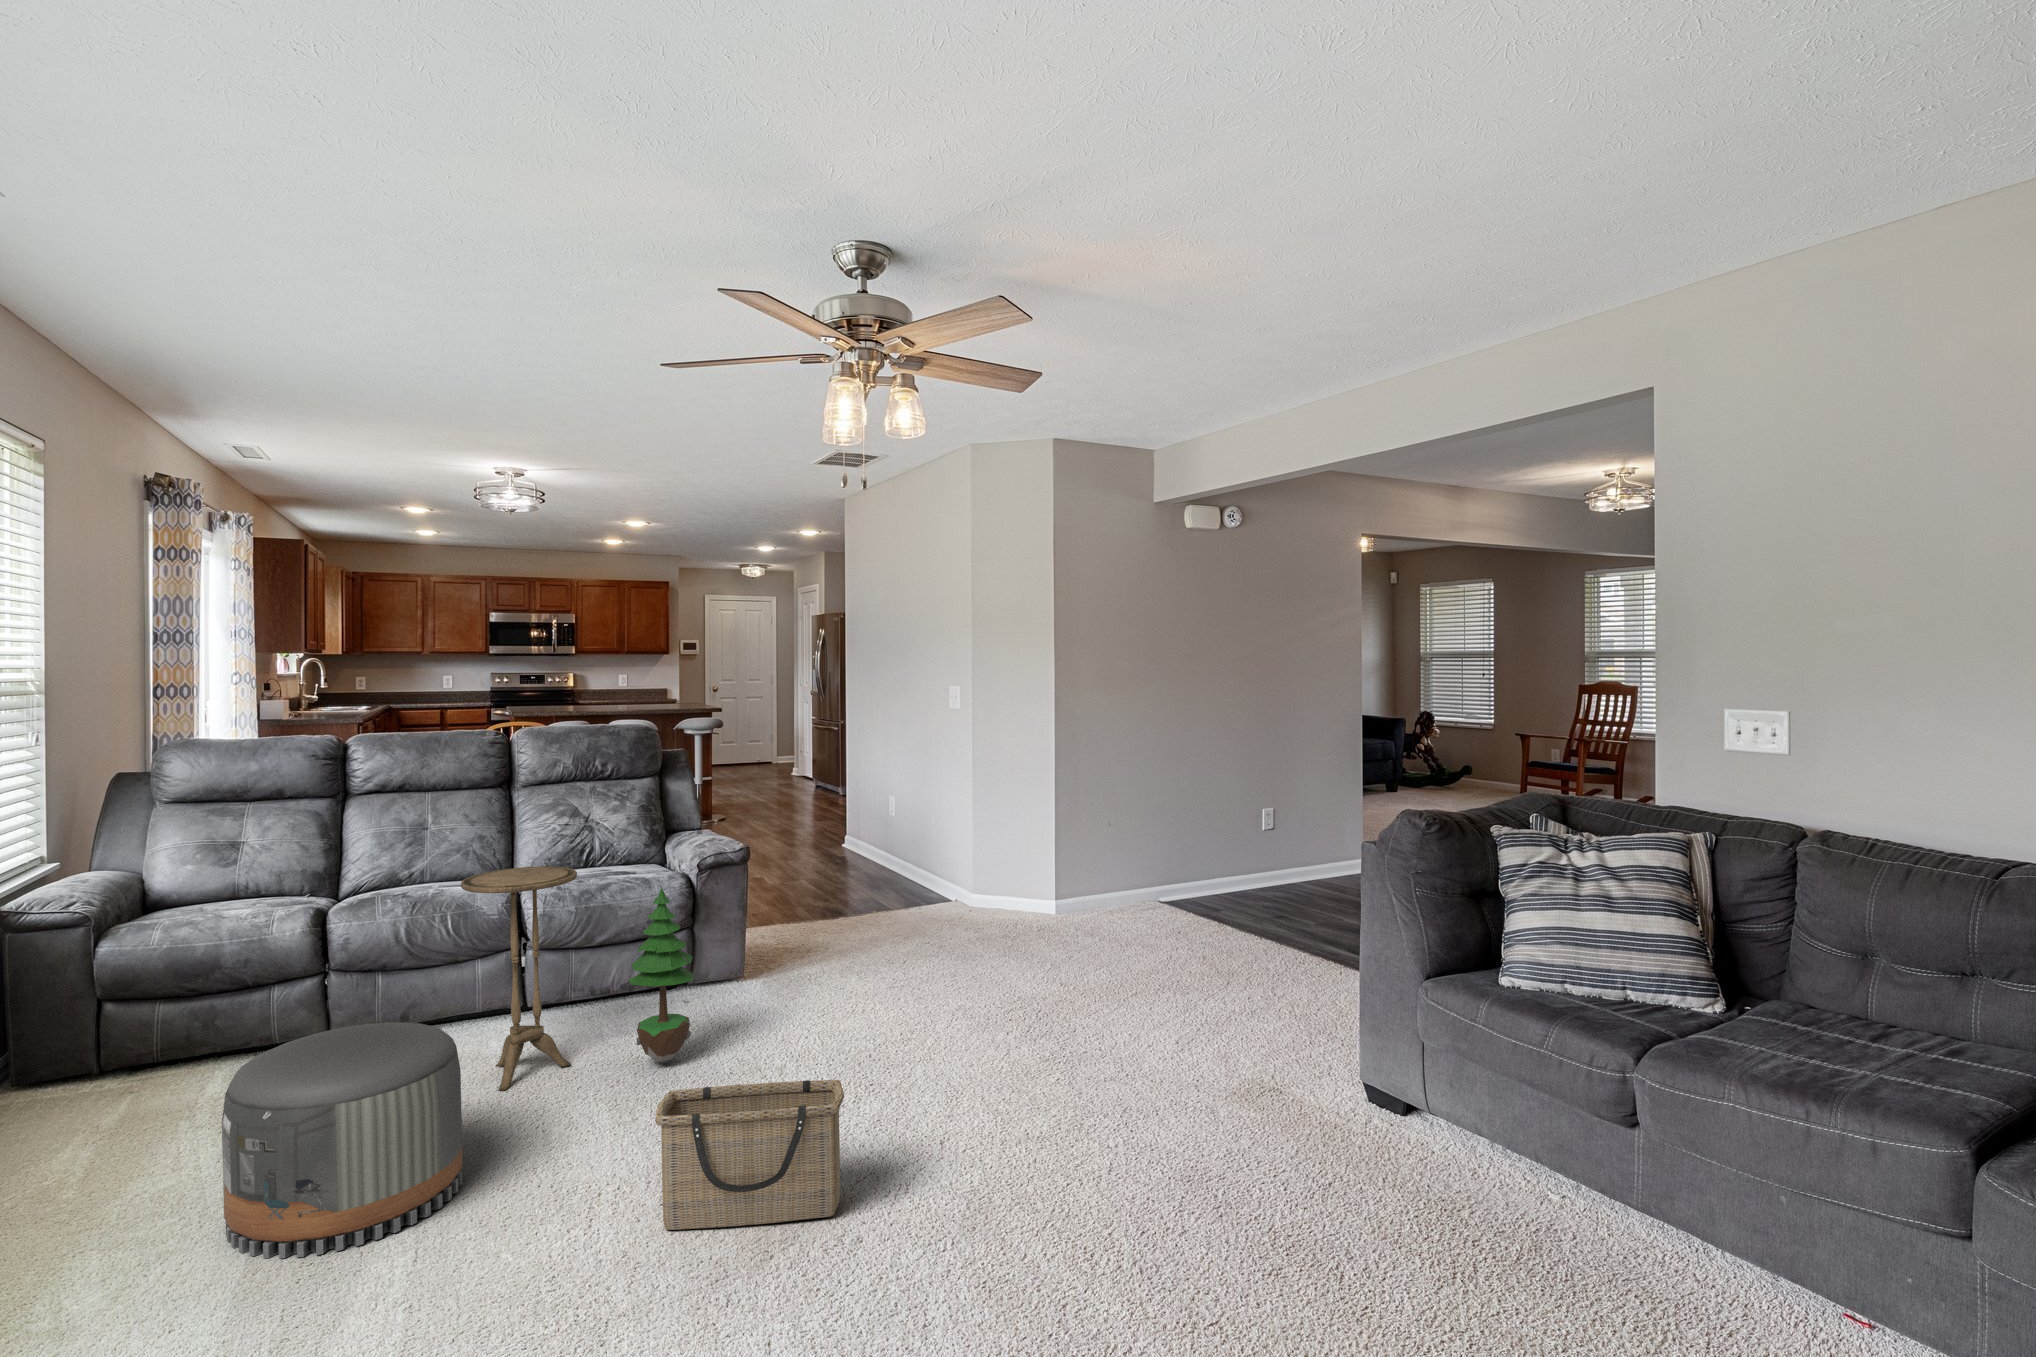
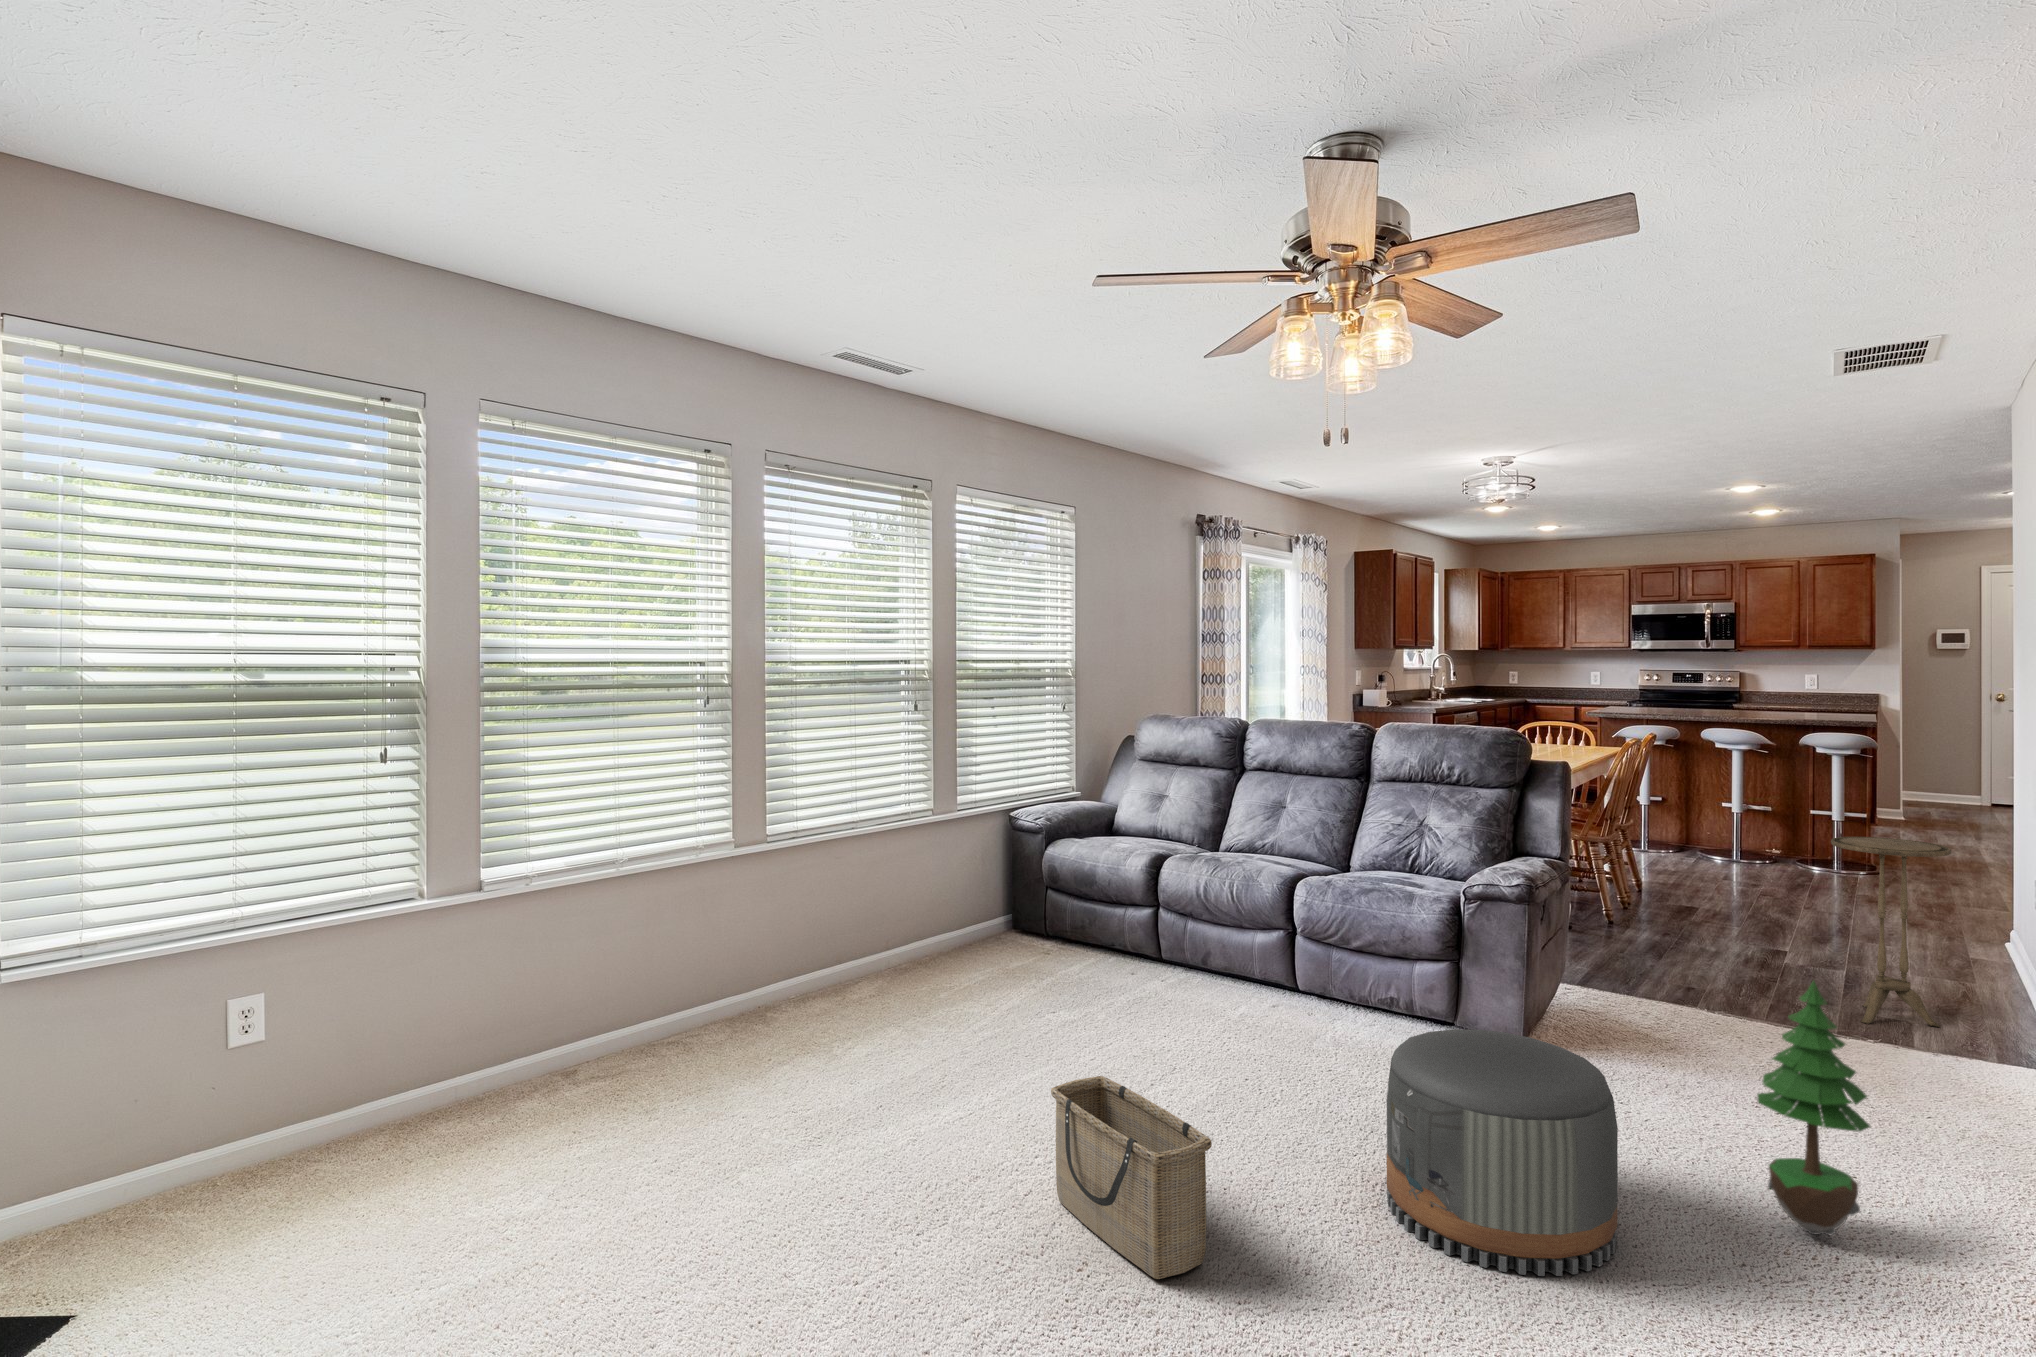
side table: present [461,866,577,1091] -> present [1831,837,1951,1027]
potted tree: present [628,888,695,1064] -> present [1758,981,1870,1235]
pouf: present [222,1022,463,1258] -> present [1387,1029,1618,1276]

